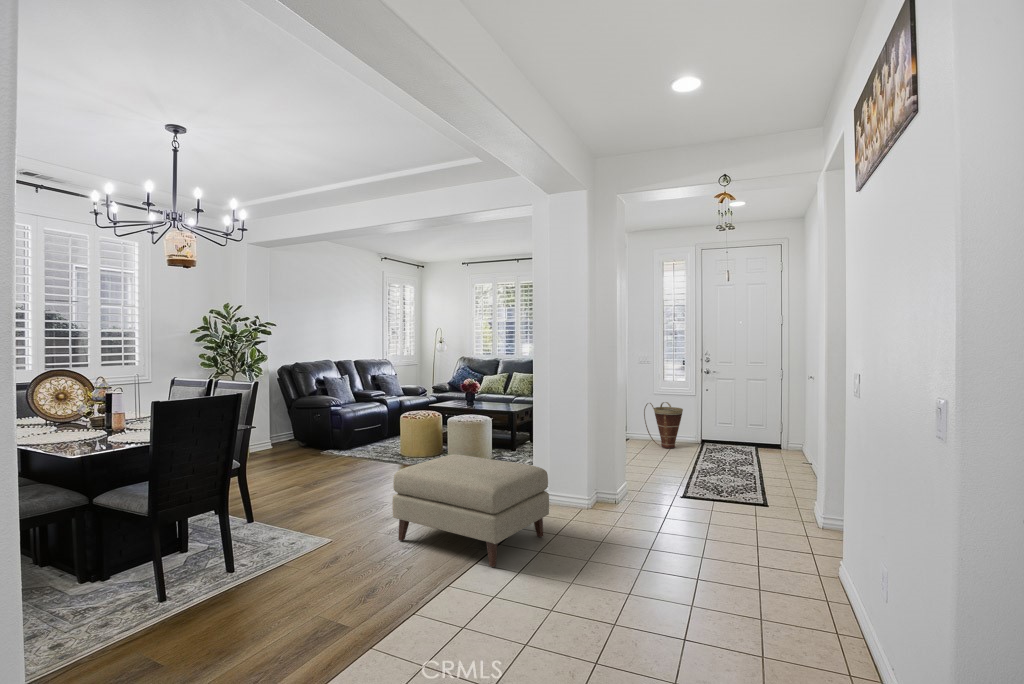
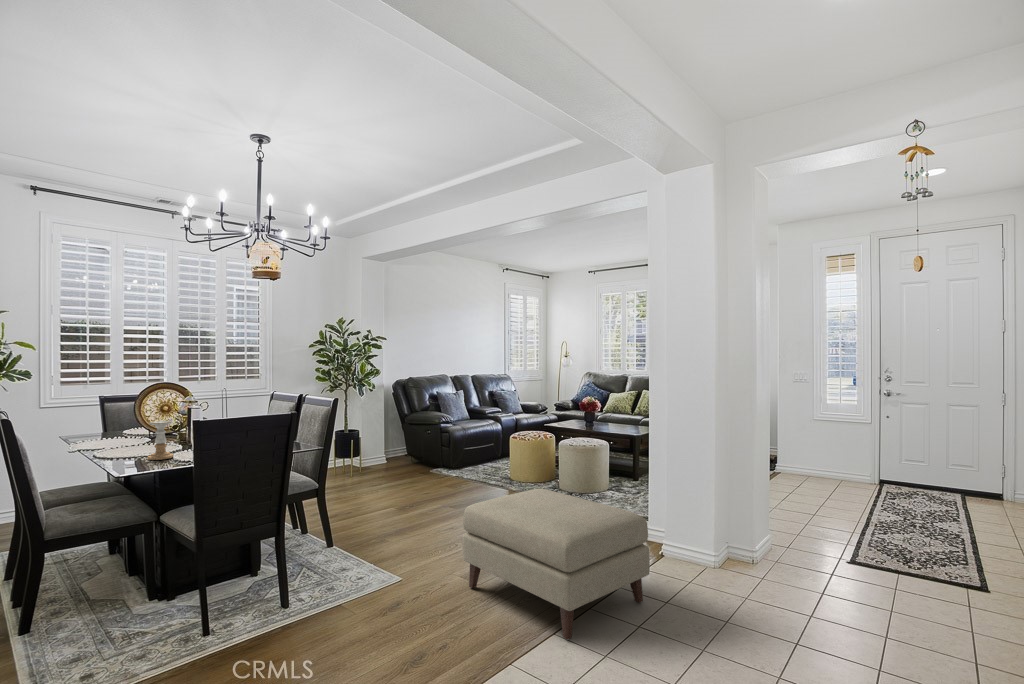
basket: present [644,402,683,449] -> none [803,430,857,490]
candle holder: none [67,404,96,444] -> present [147,421,174,460]

